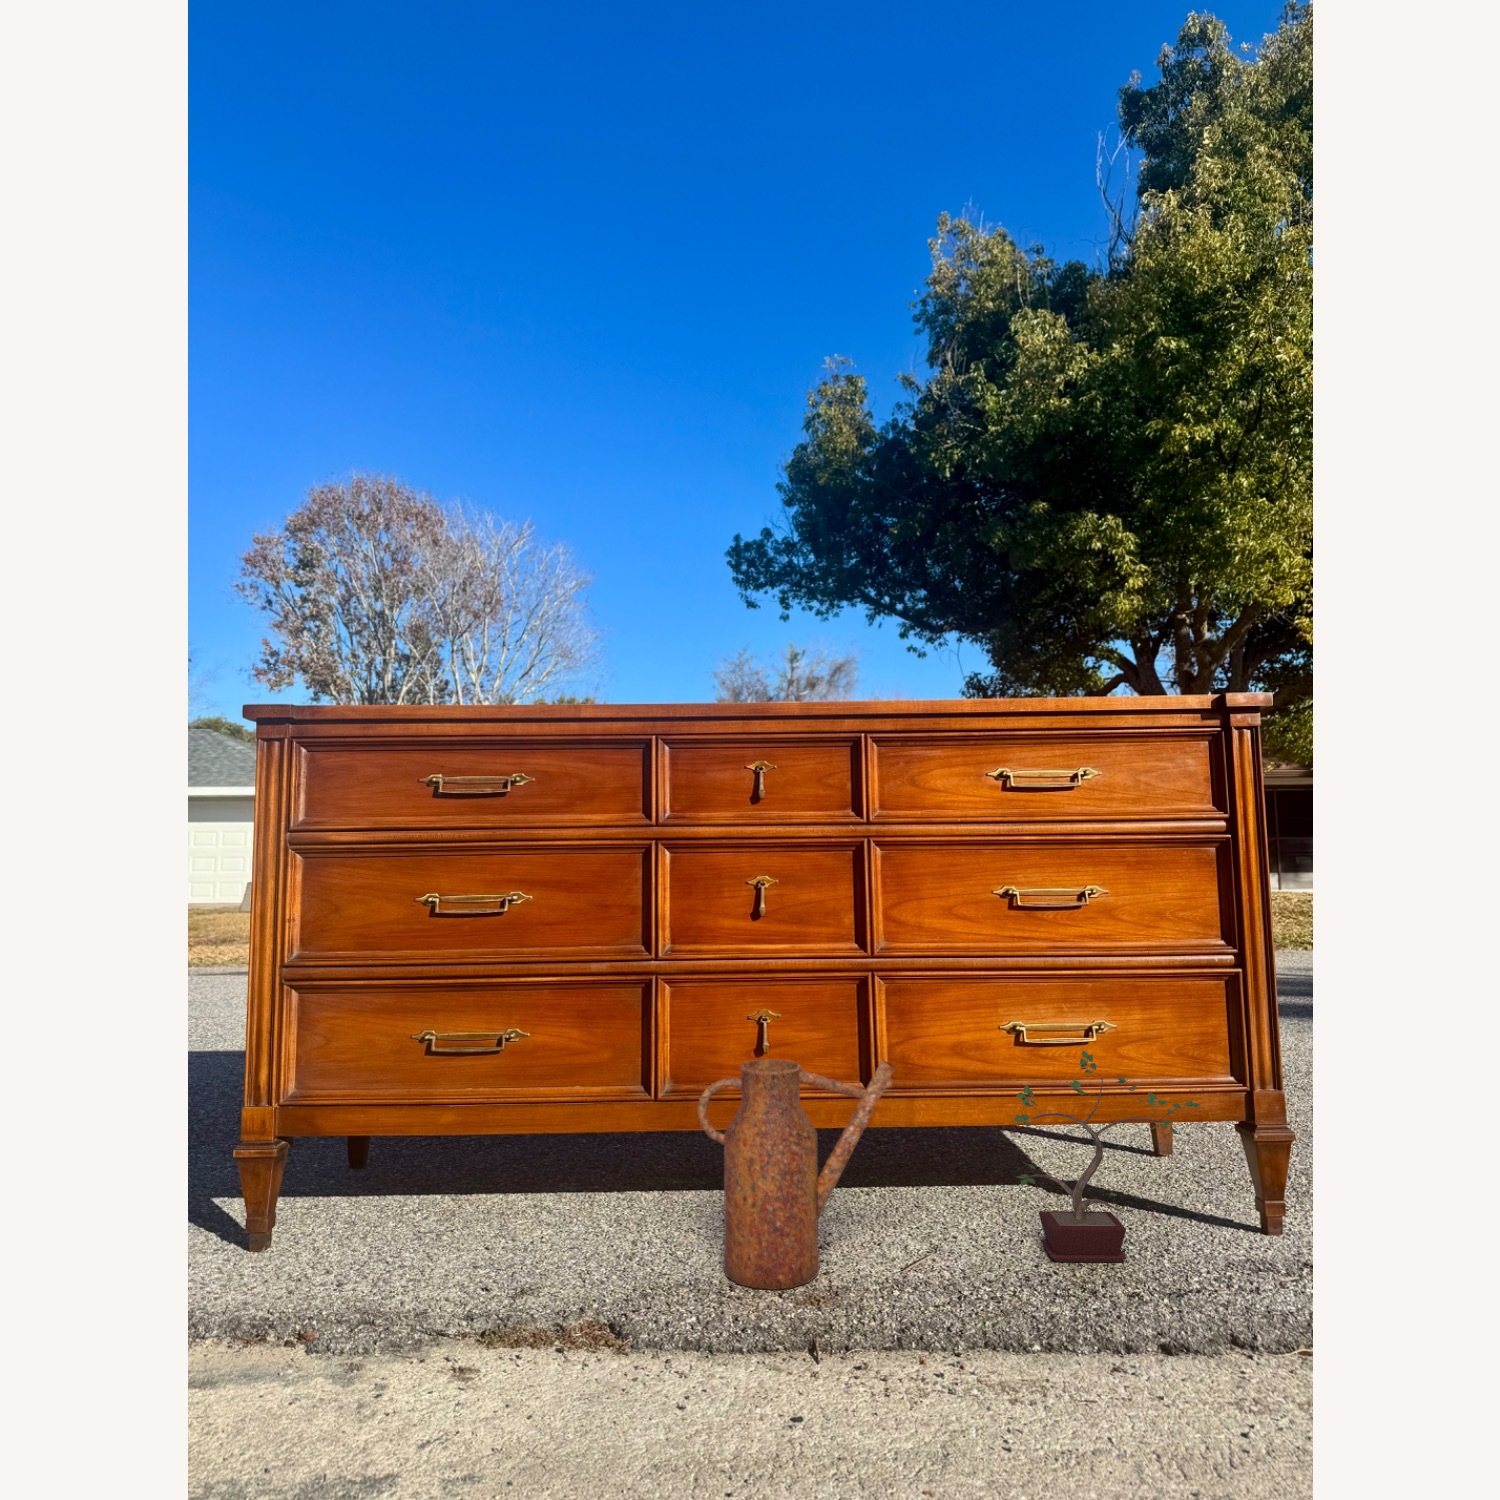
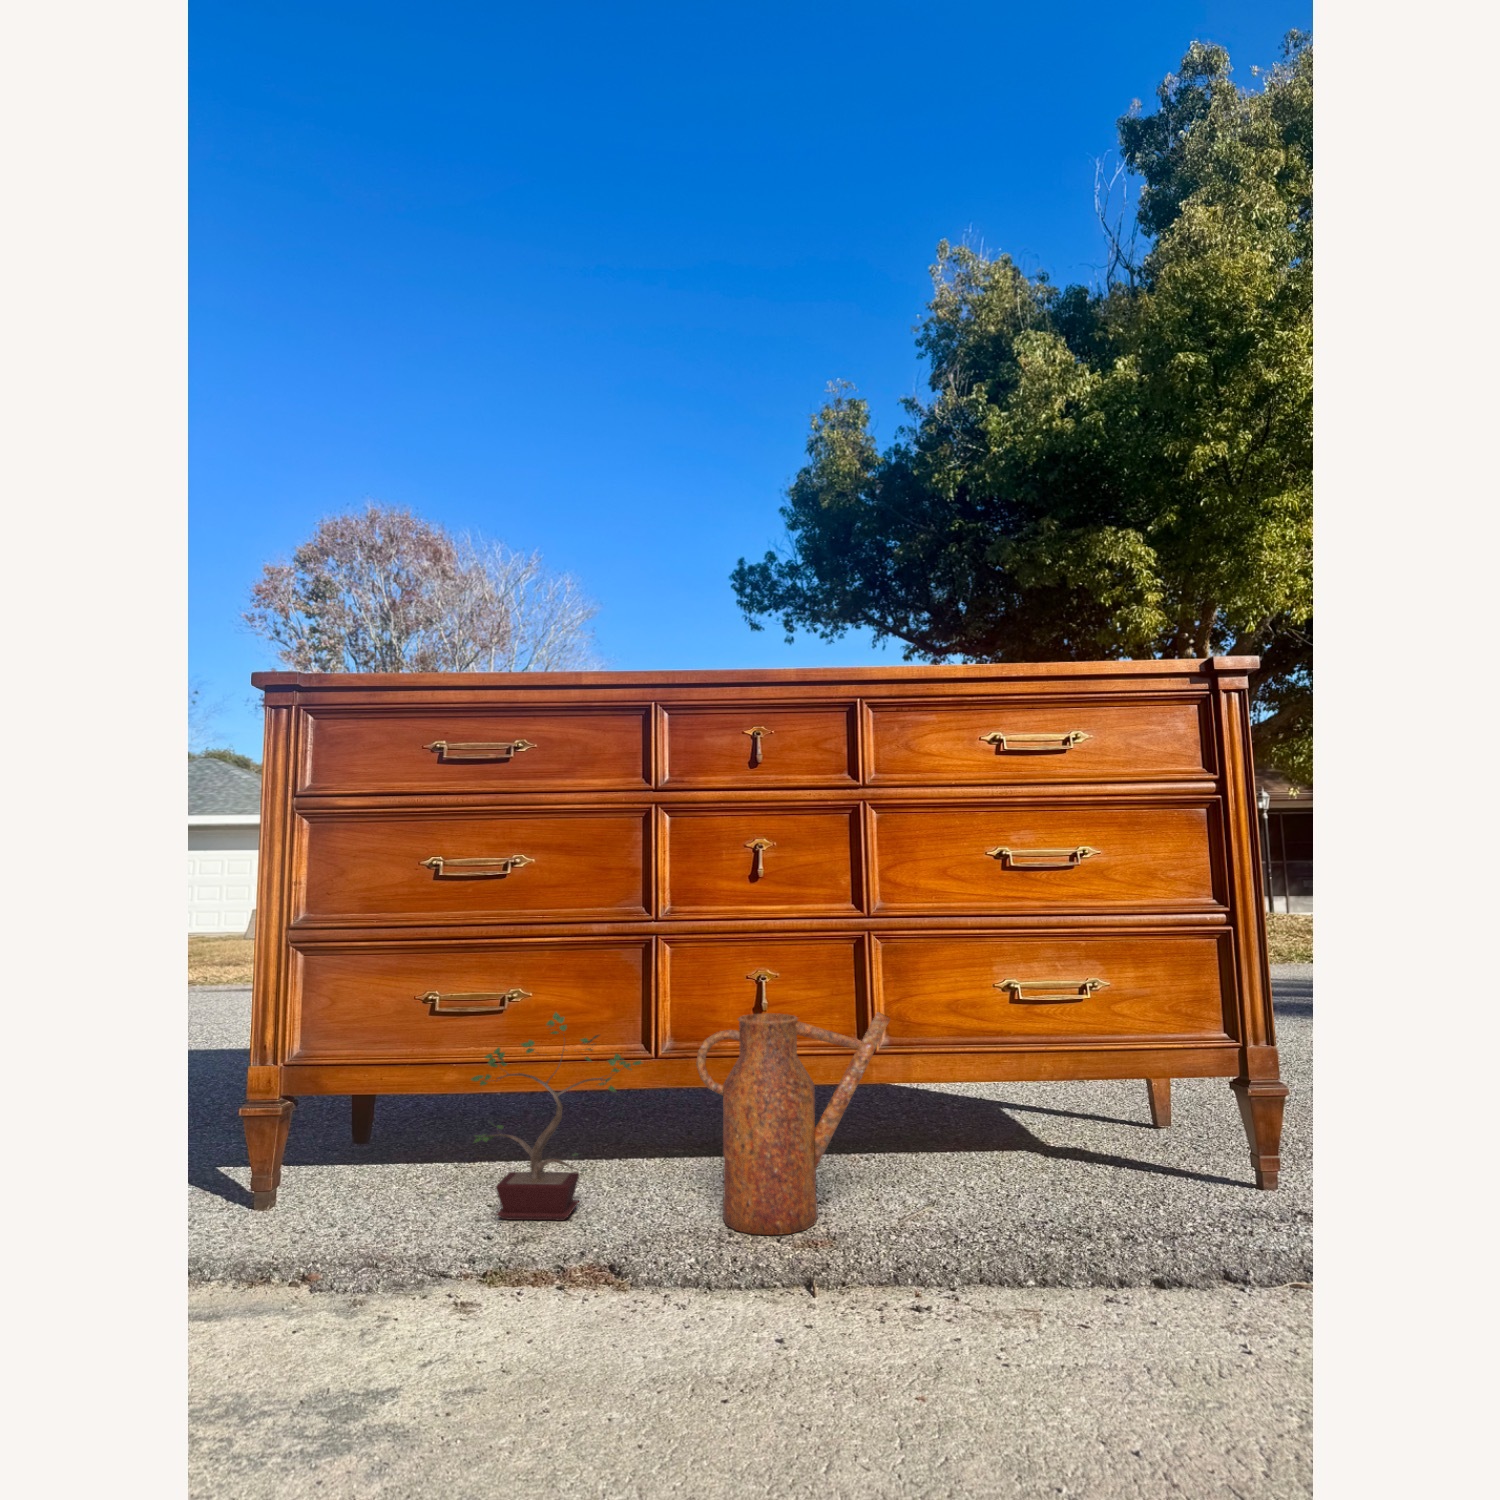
potted plant: present [1013,1050,1201,1262] -> present [471,1012,641,1220]

